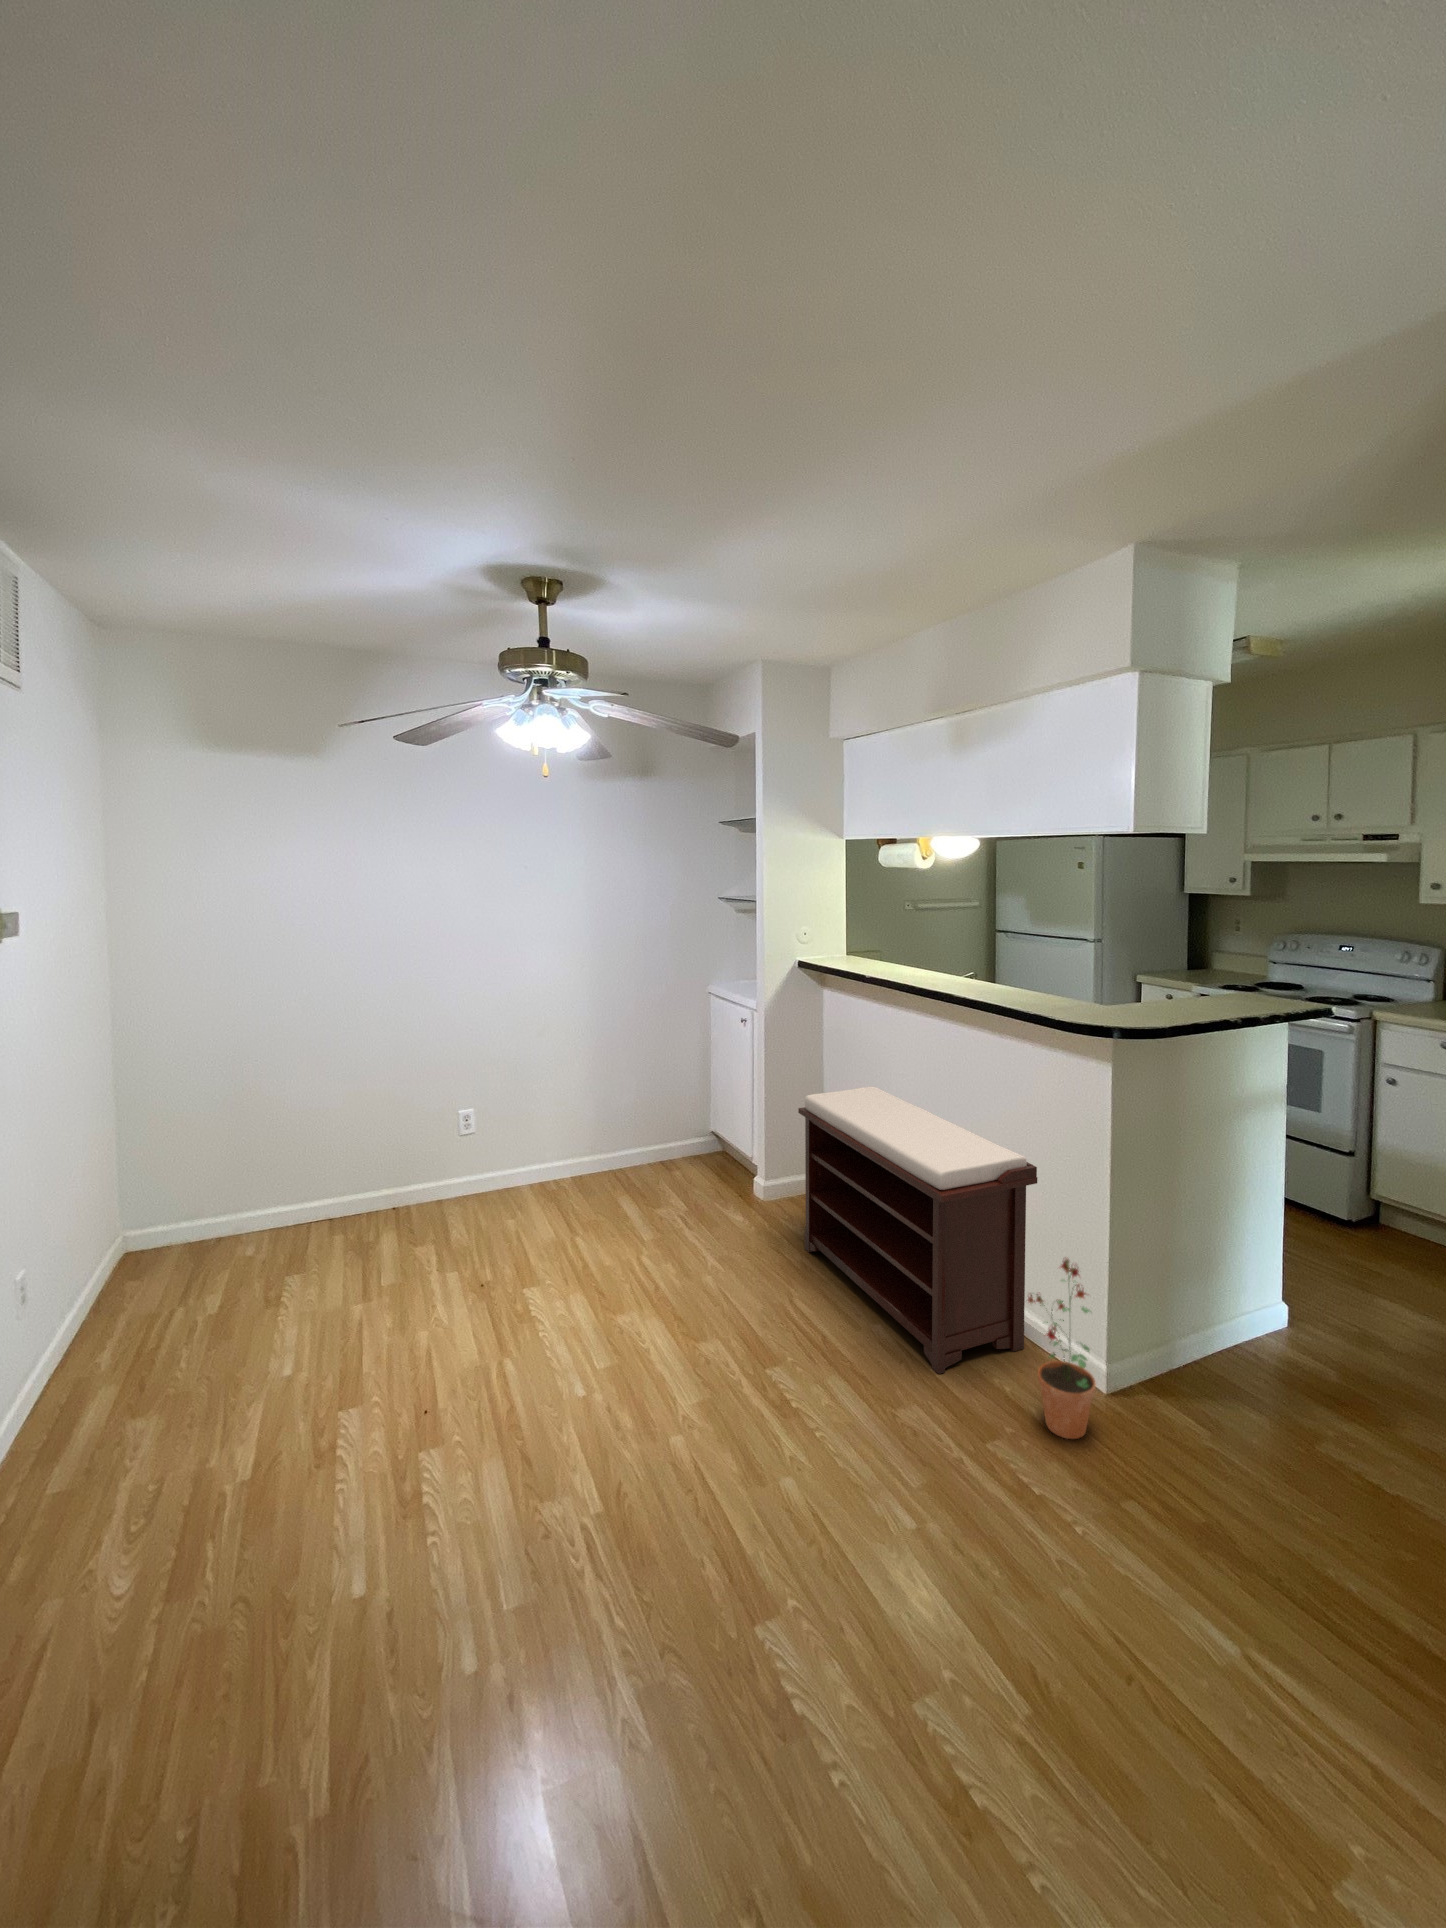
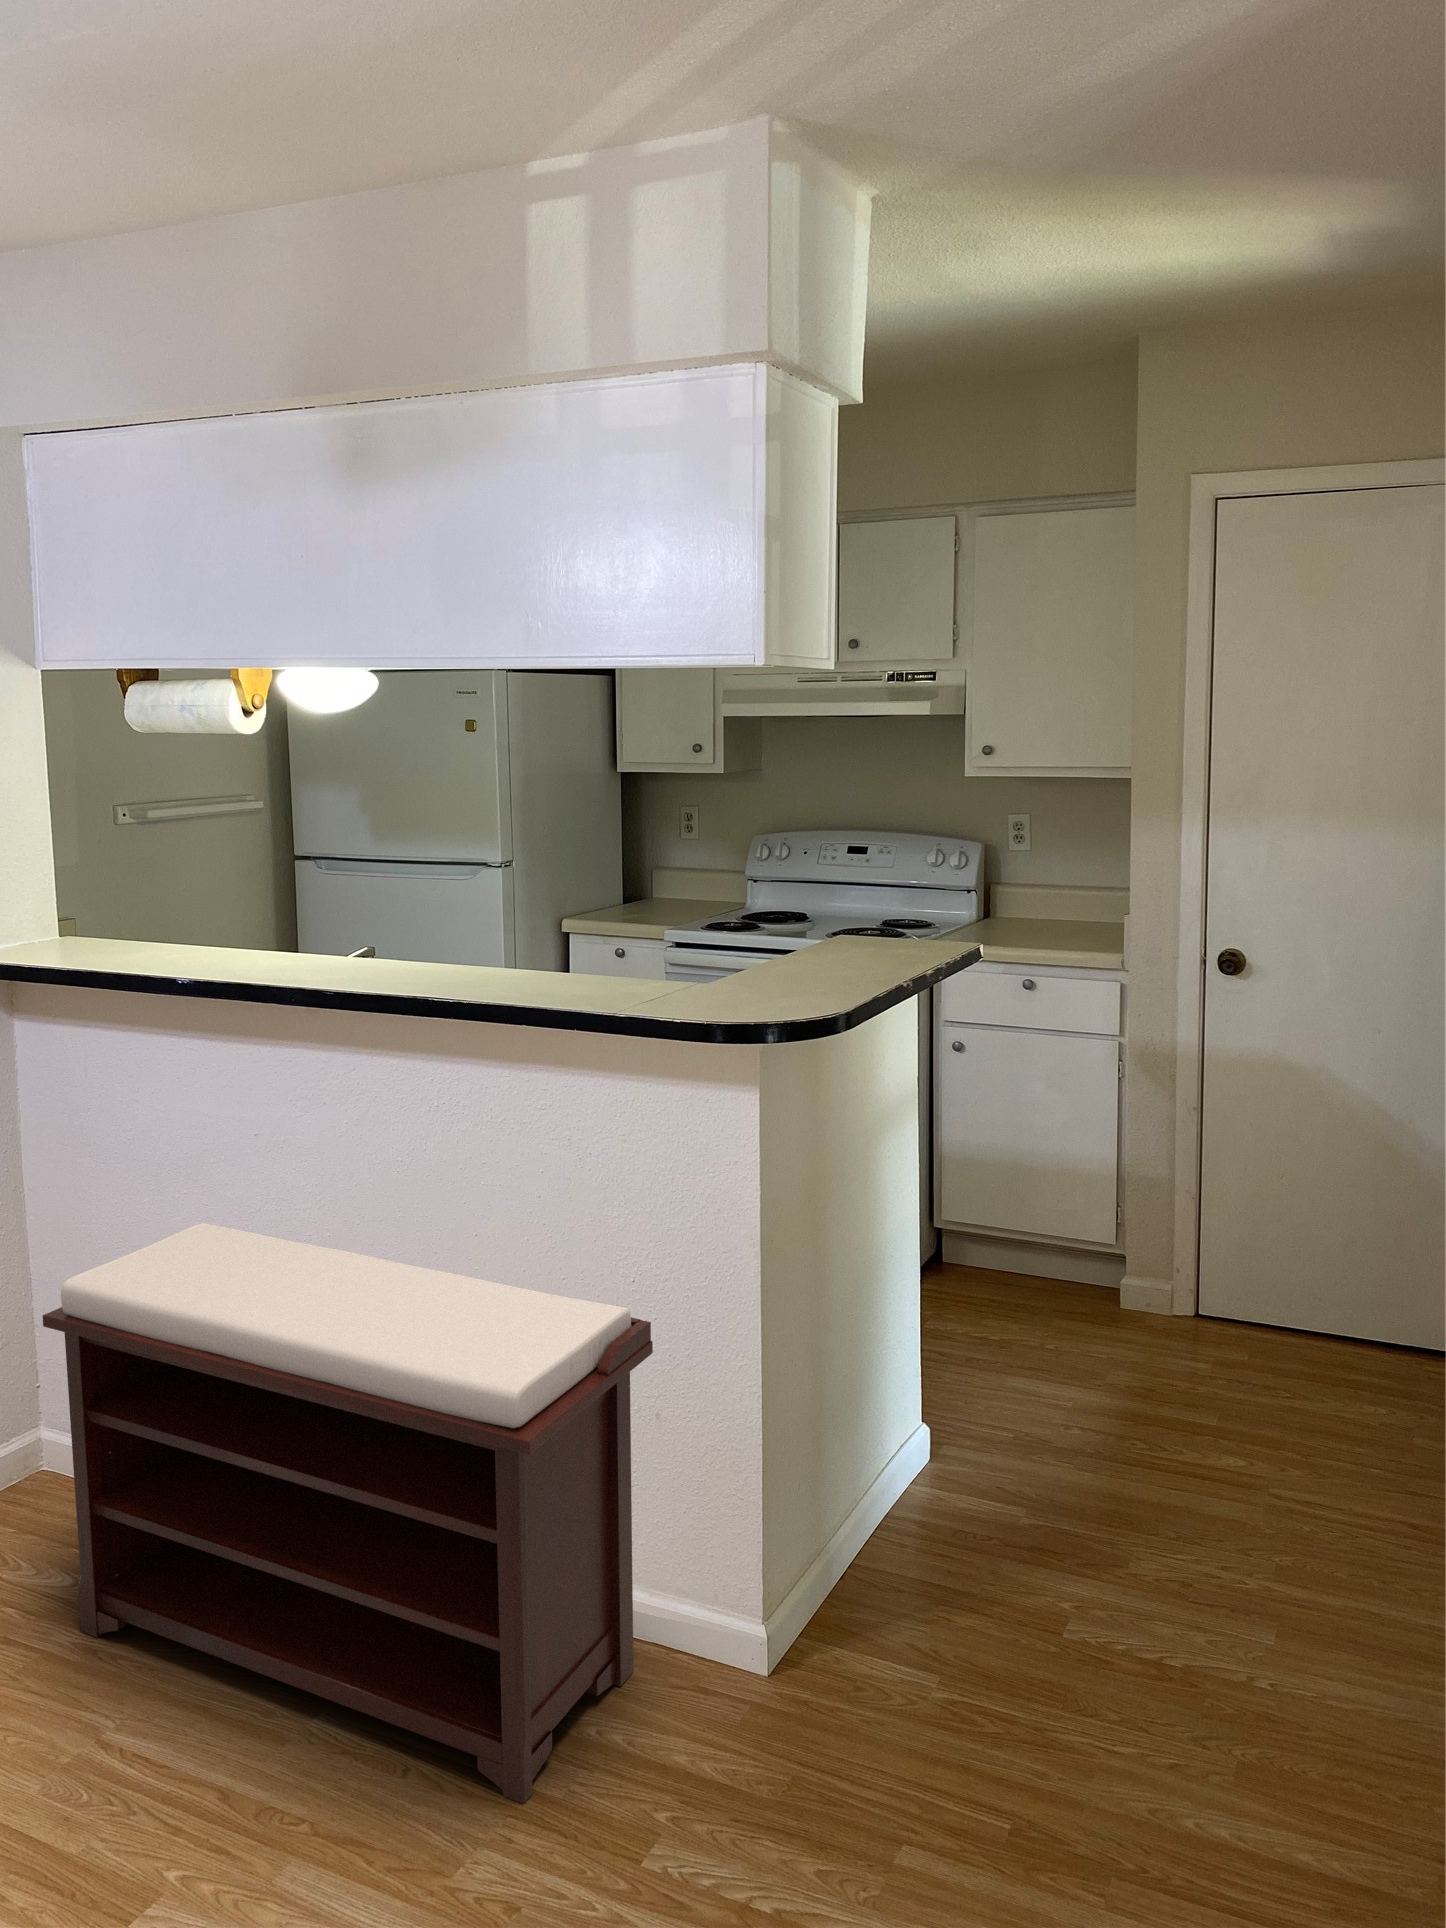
potted plant: present [1028,1259,1096,1439] -> none [692,1484,853,1825]

